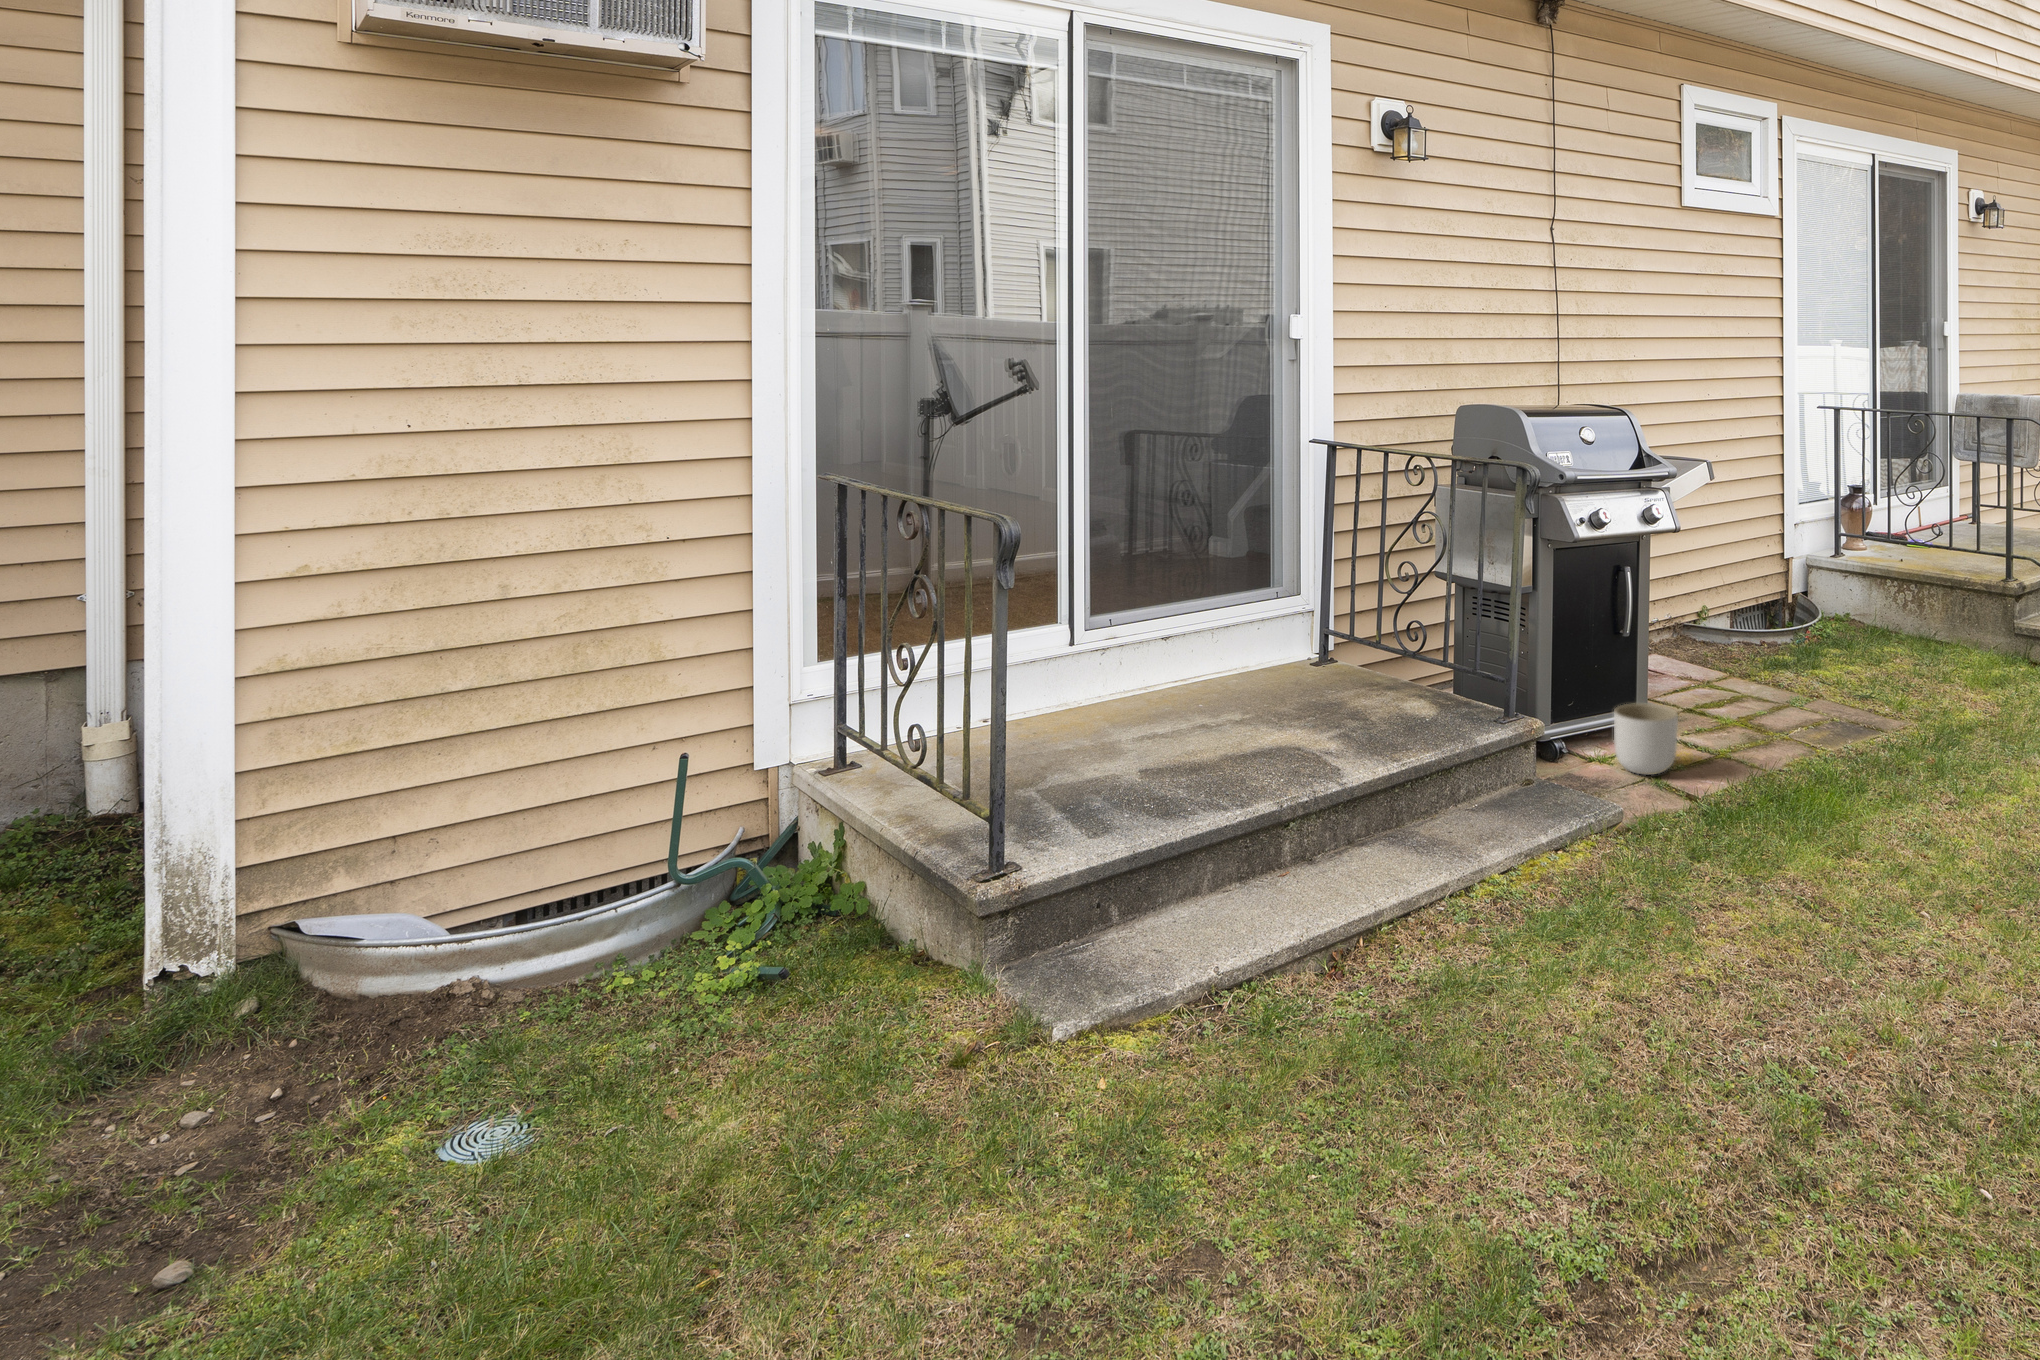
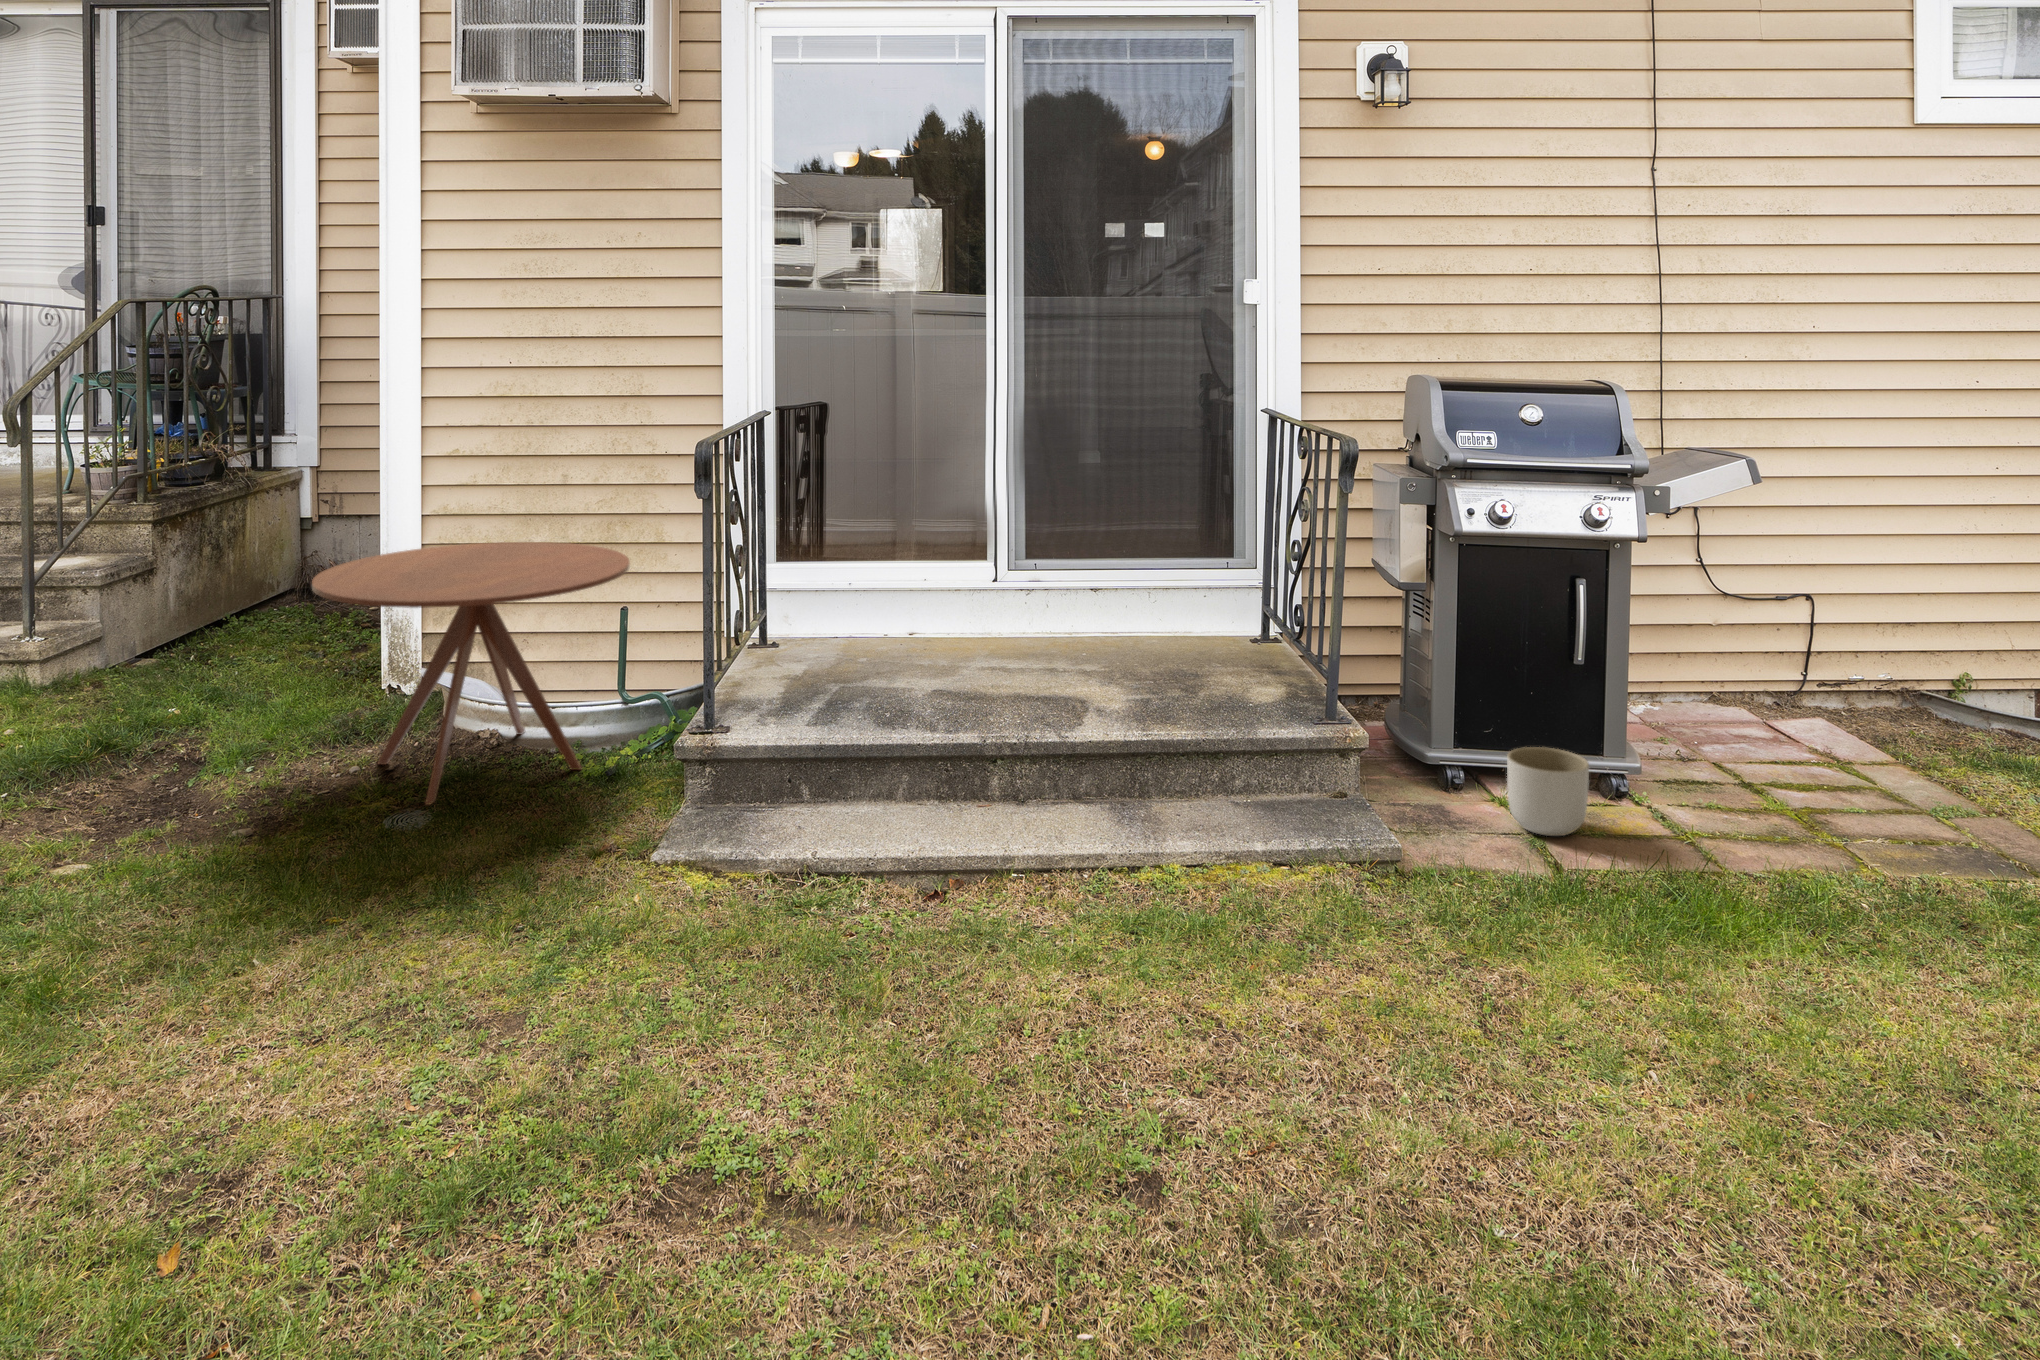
round table: none [218,681,767,1119] -> present [312,542,630,805]

